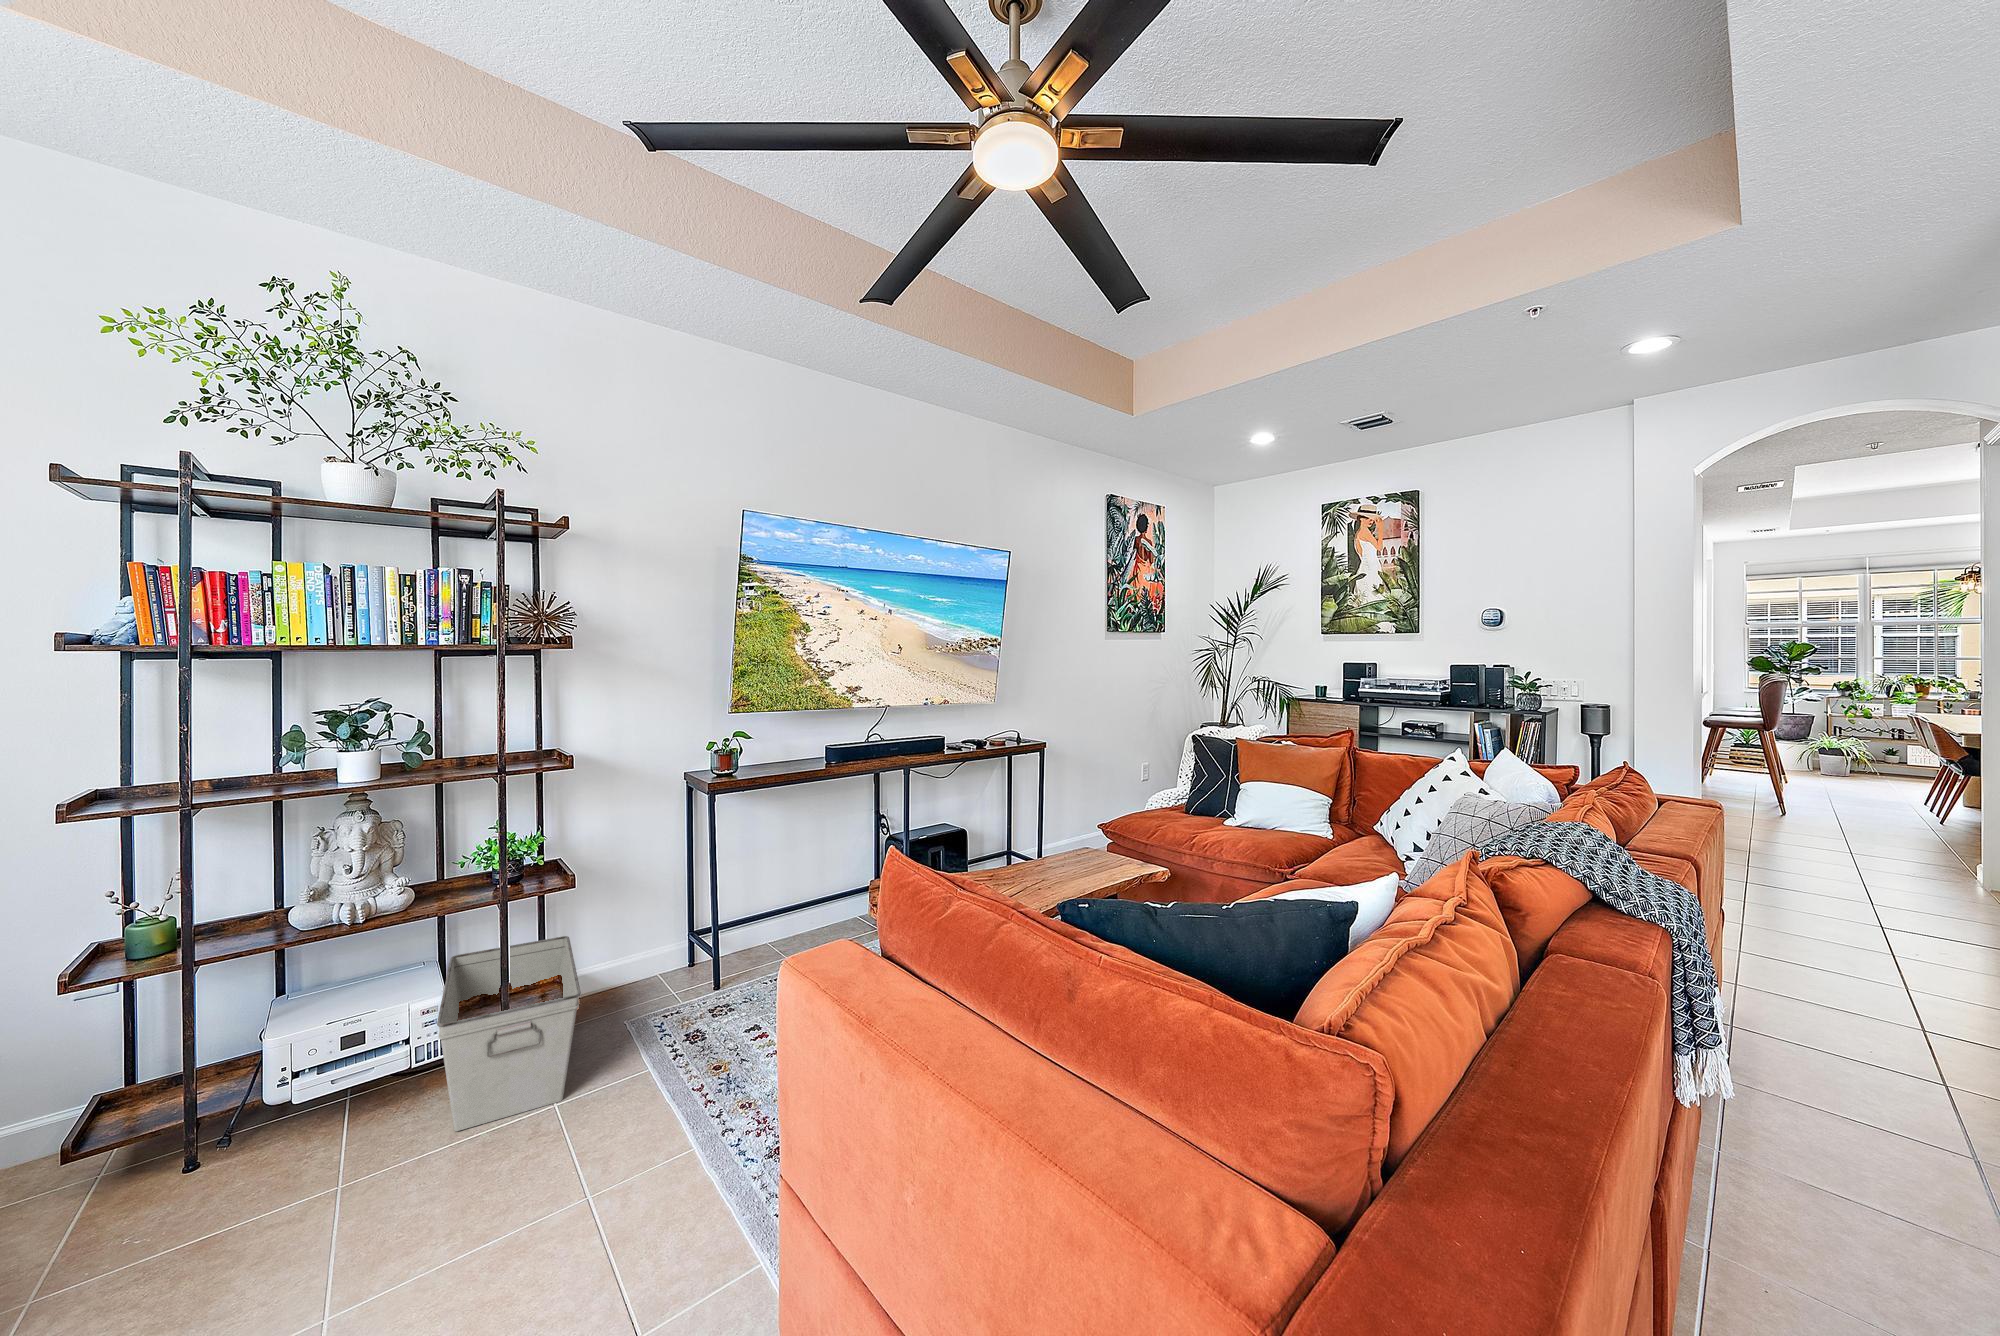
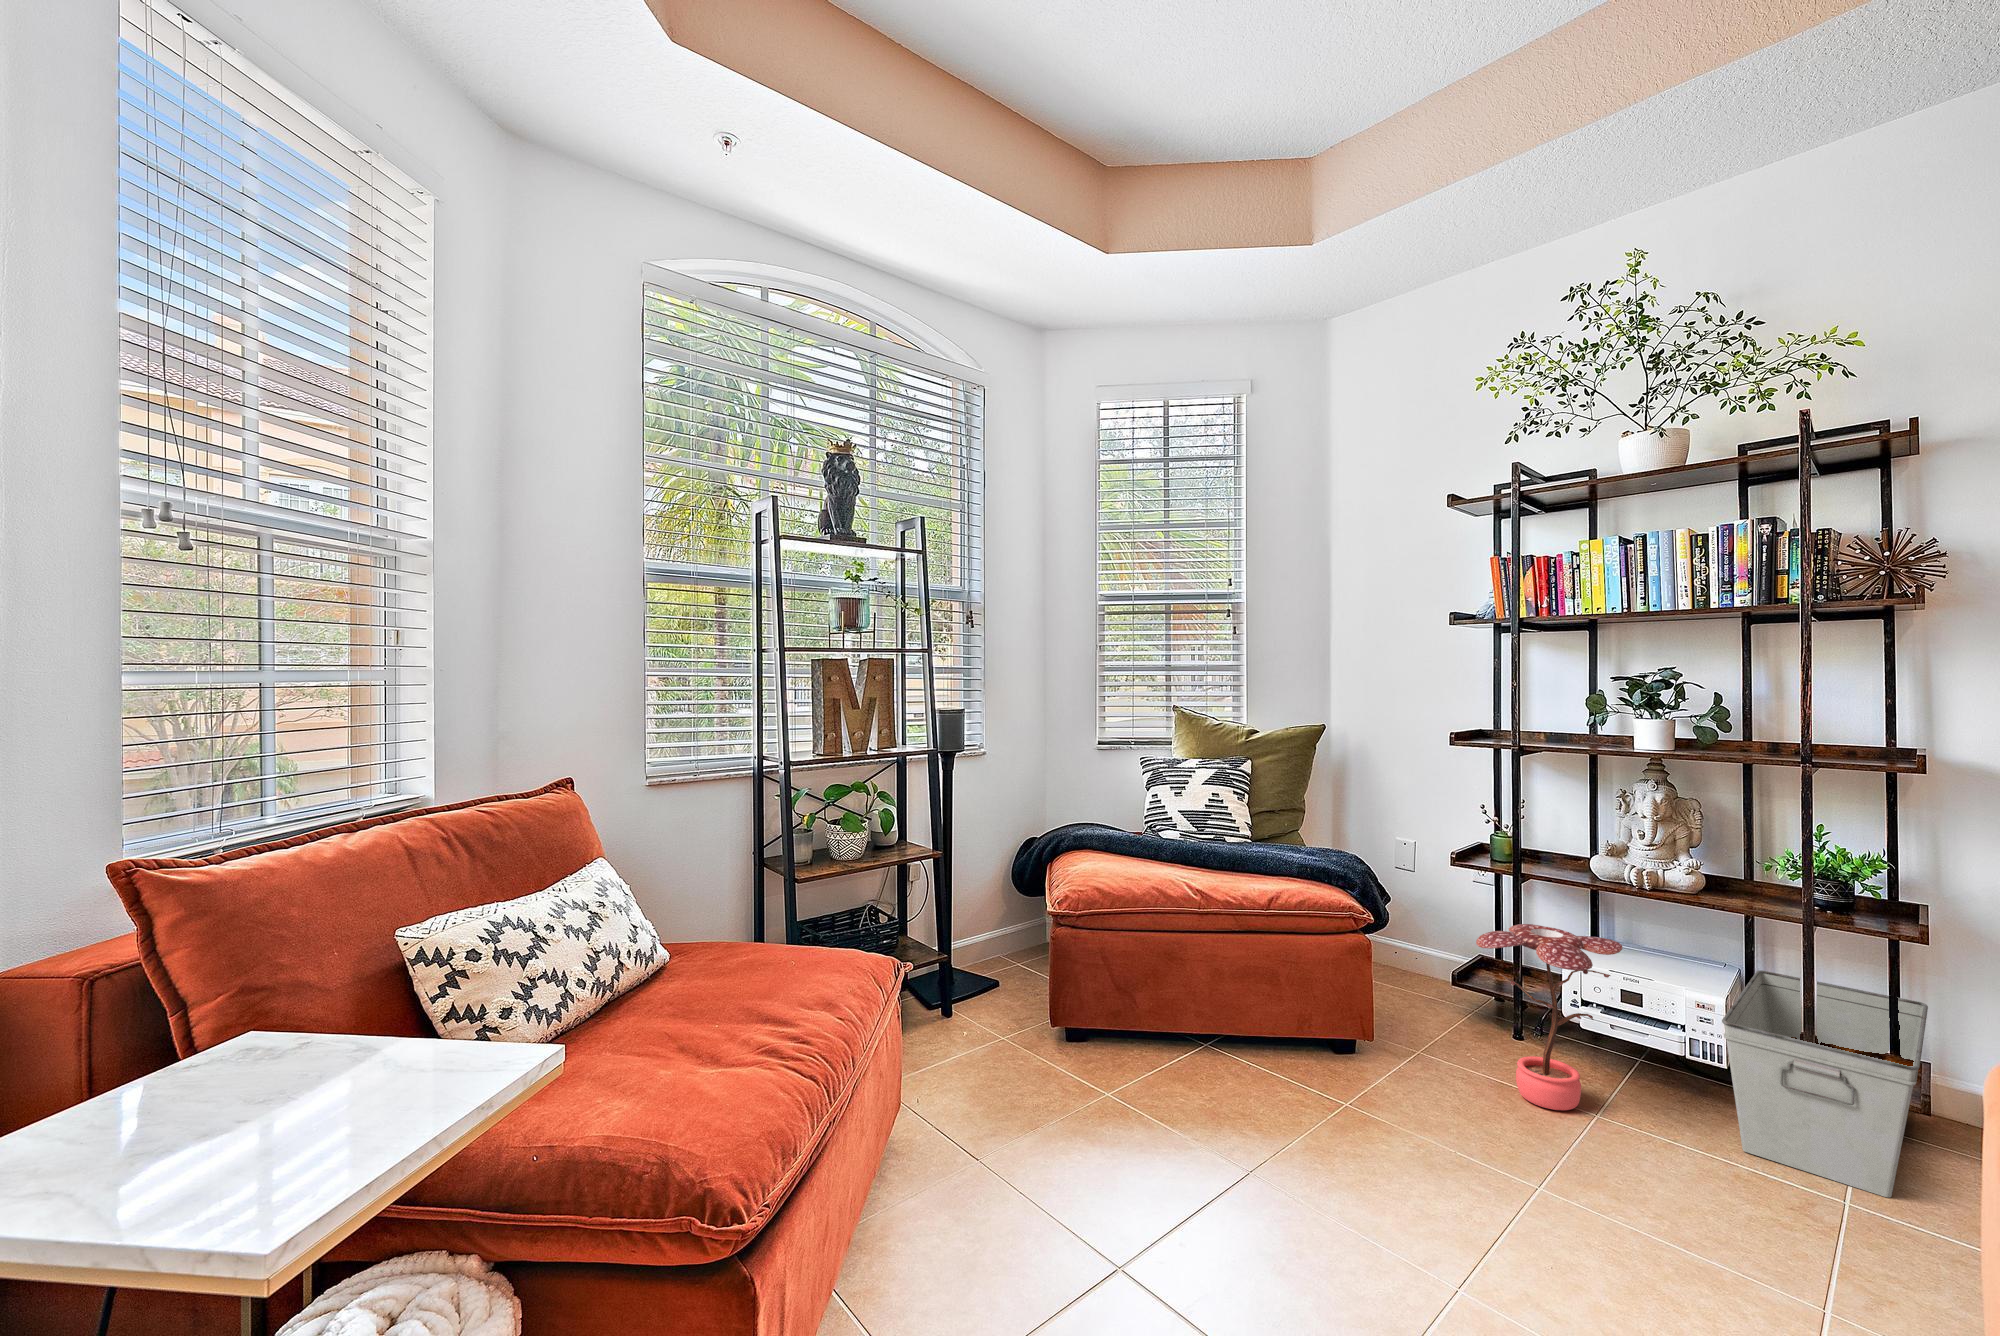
potted plant: none [122,991,334,1232] -> present [1476,924,1622,1110]

